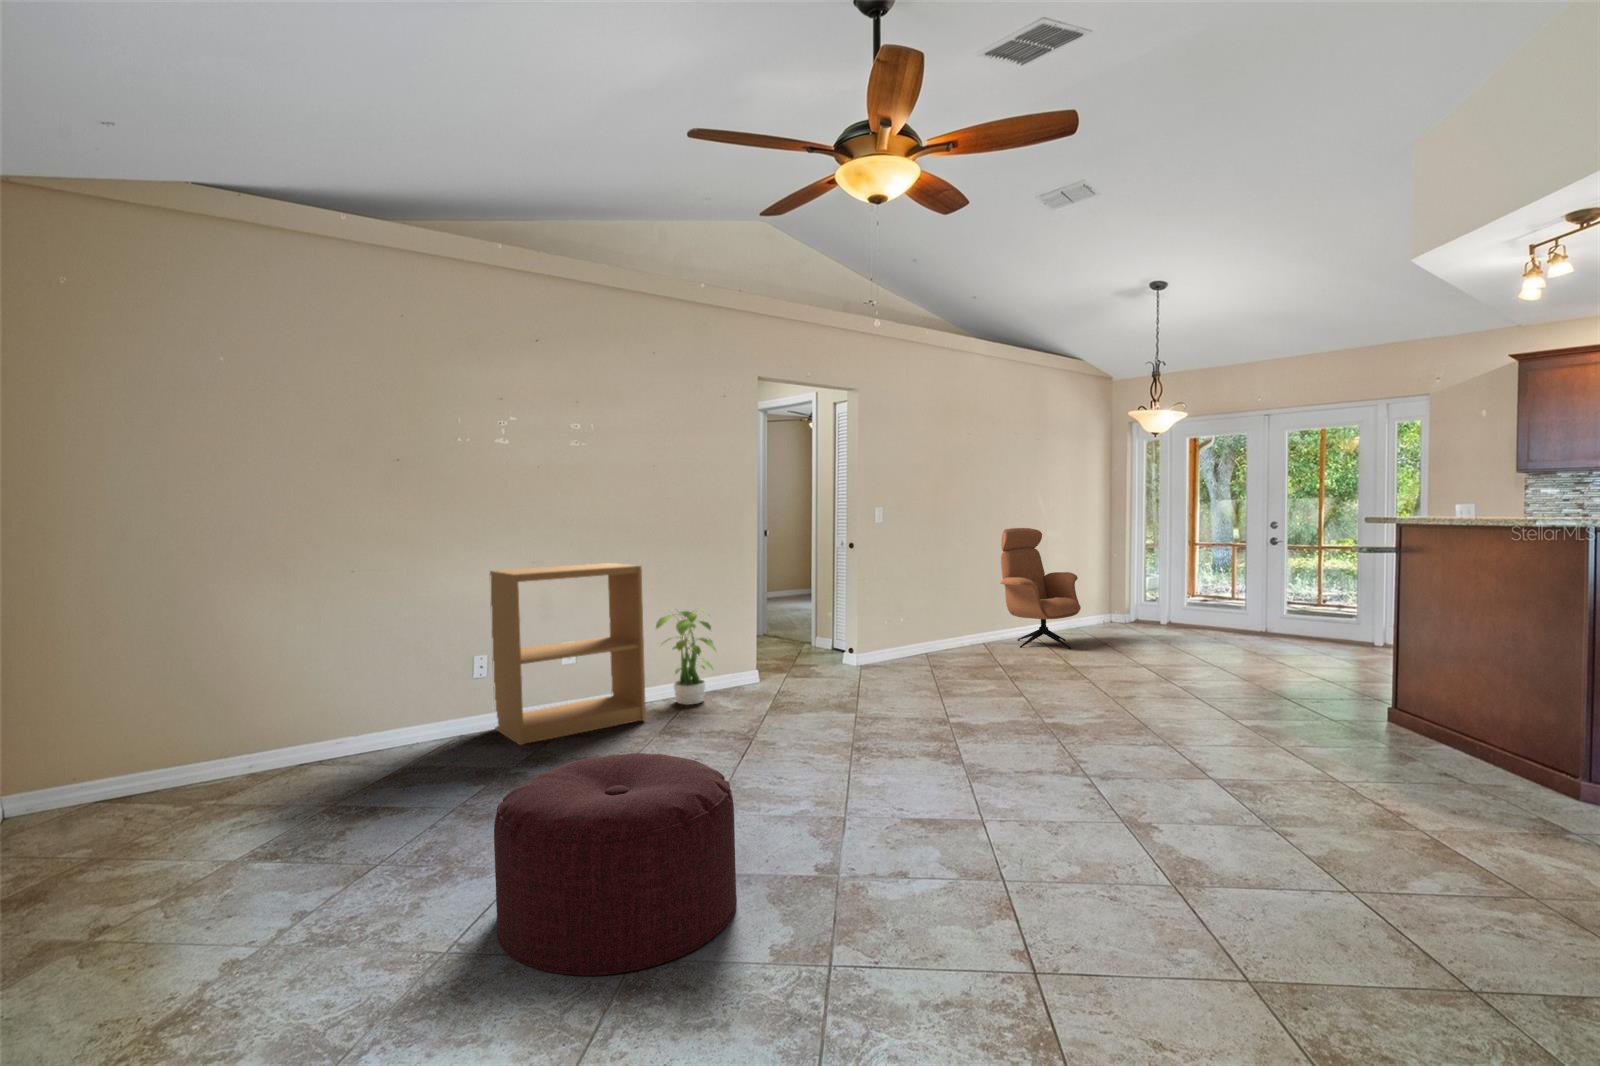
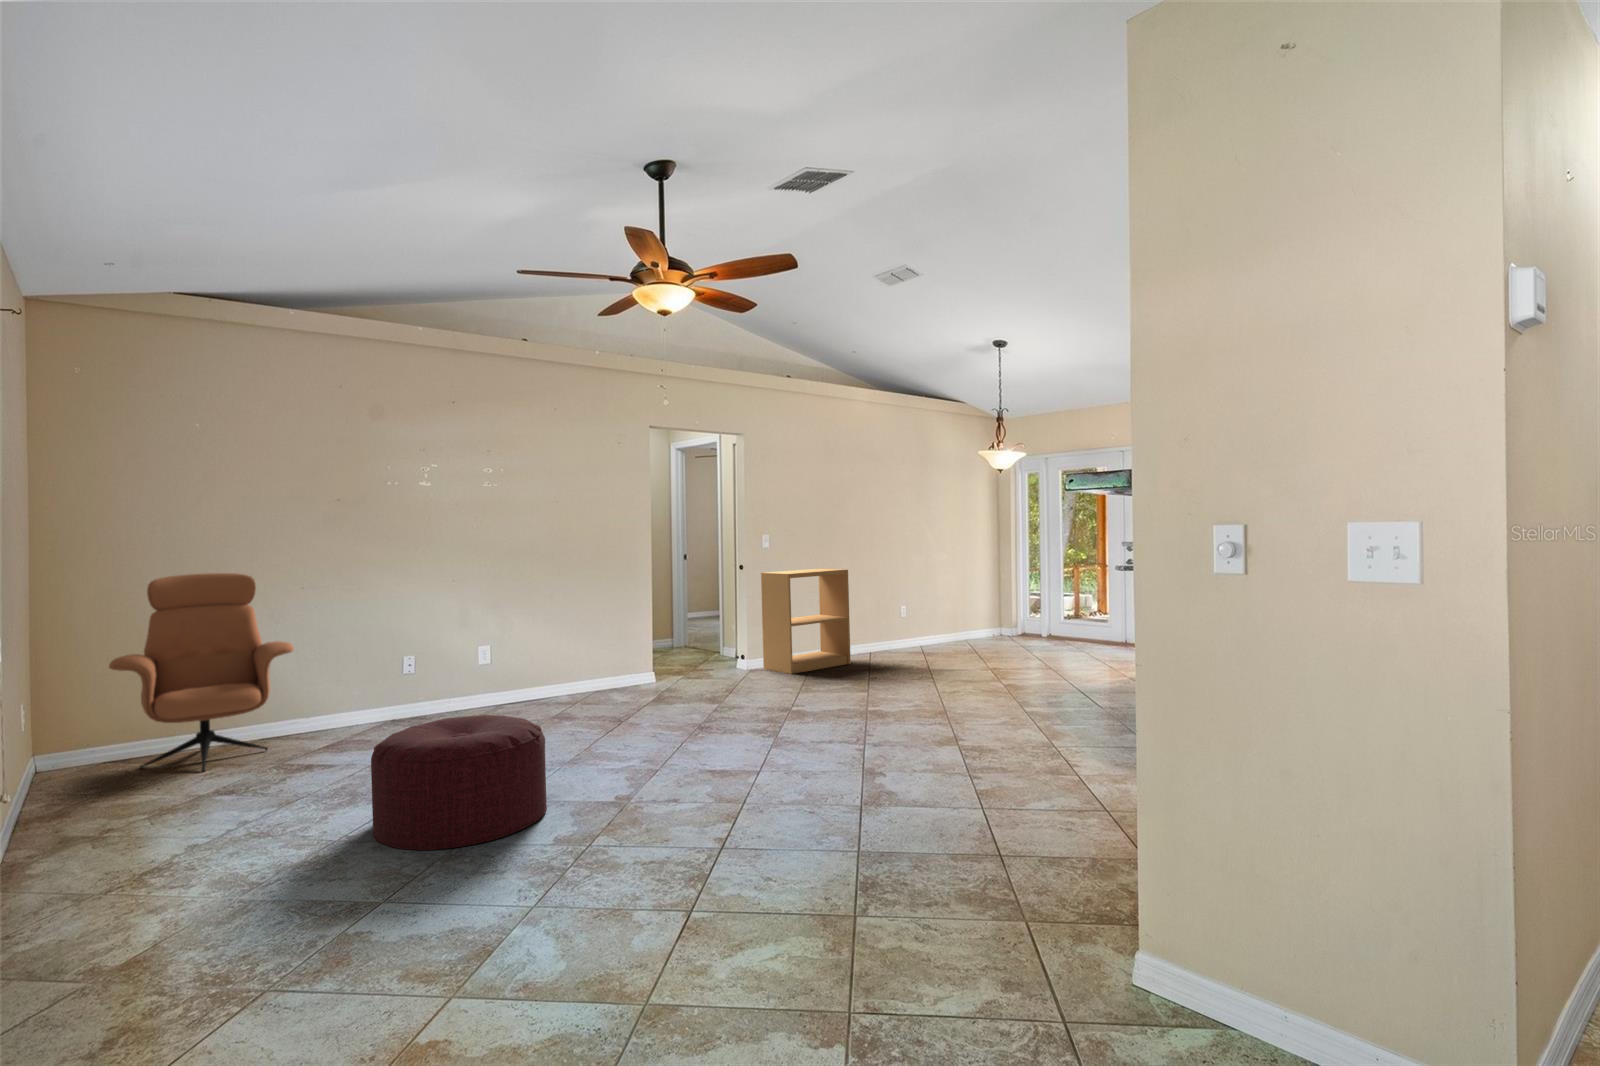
armchair: present [1000,528,1081,649] -> present [109,573,294,772]
bookshelf: present [489,563,646,745] -> present [761,569,851,674]
potted plant: present [656,609,716,705] -> none [560,619,612,699]

